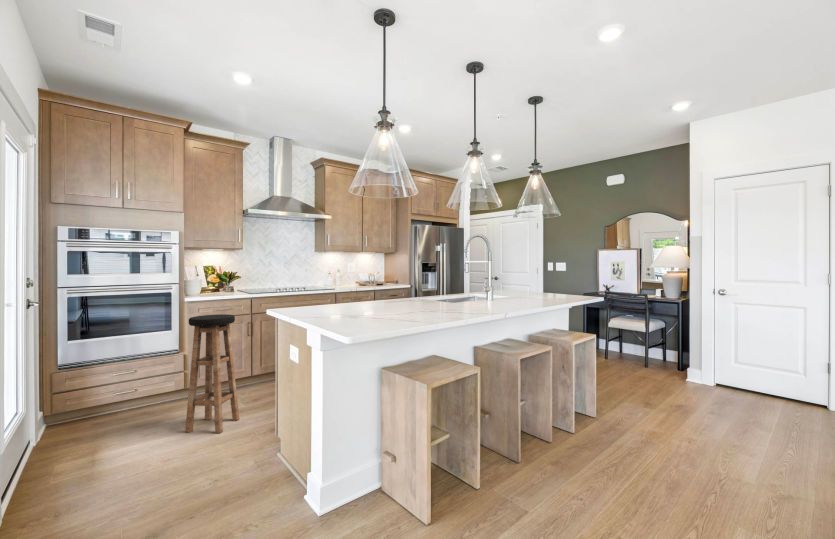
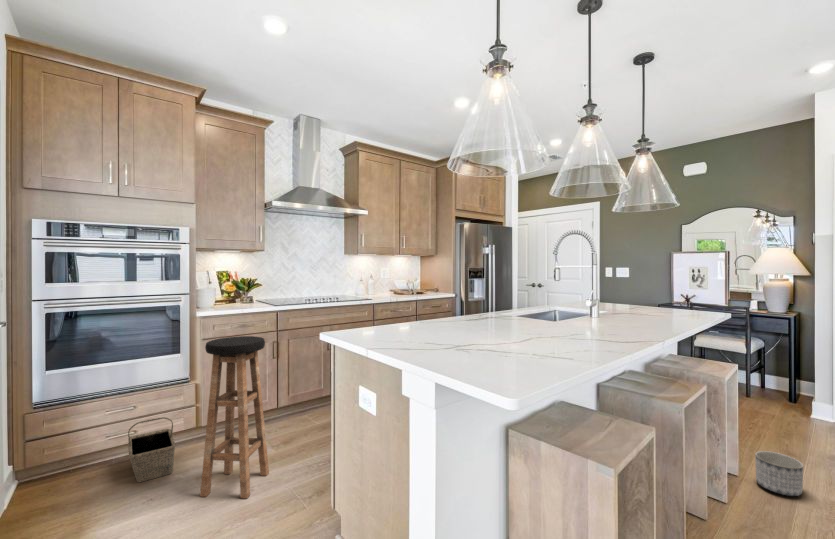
basket: none [131,378,168,425] -> present [128,417,176,482]
planter: none [607,399,637,429] -> present [755,451,803,496]

